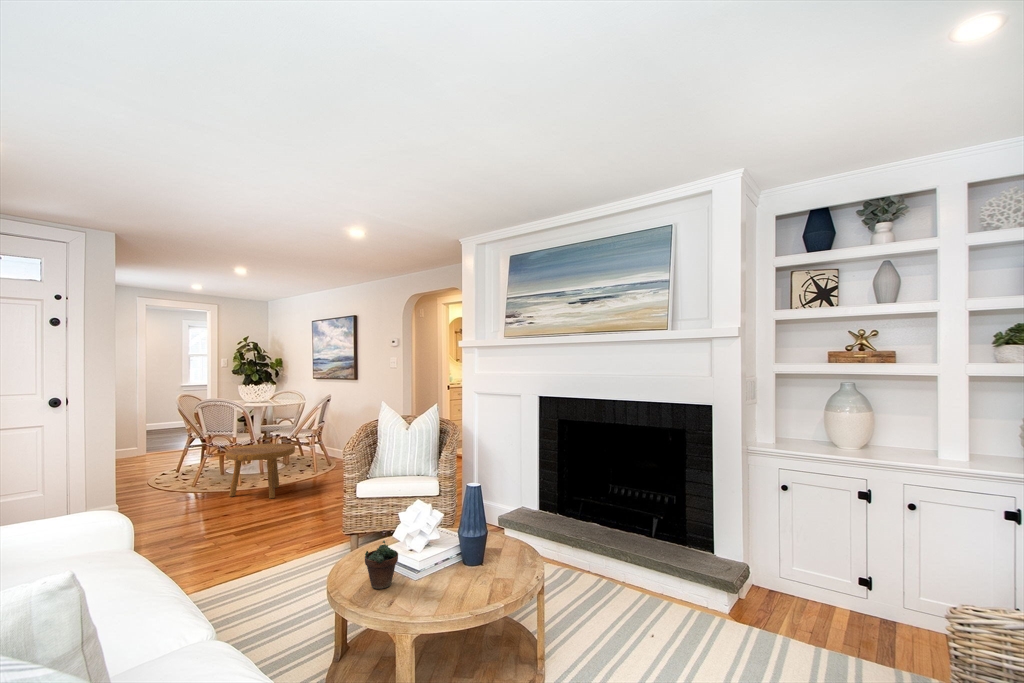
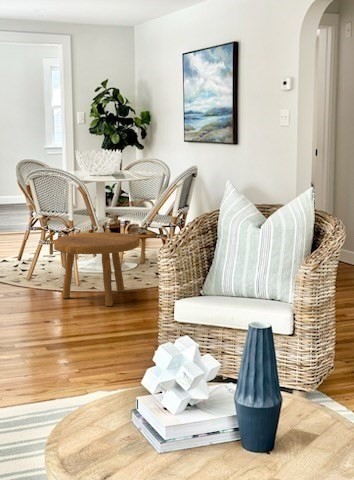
succulent plant: present [365,530,398,589] -> none [82,378,129,457]

